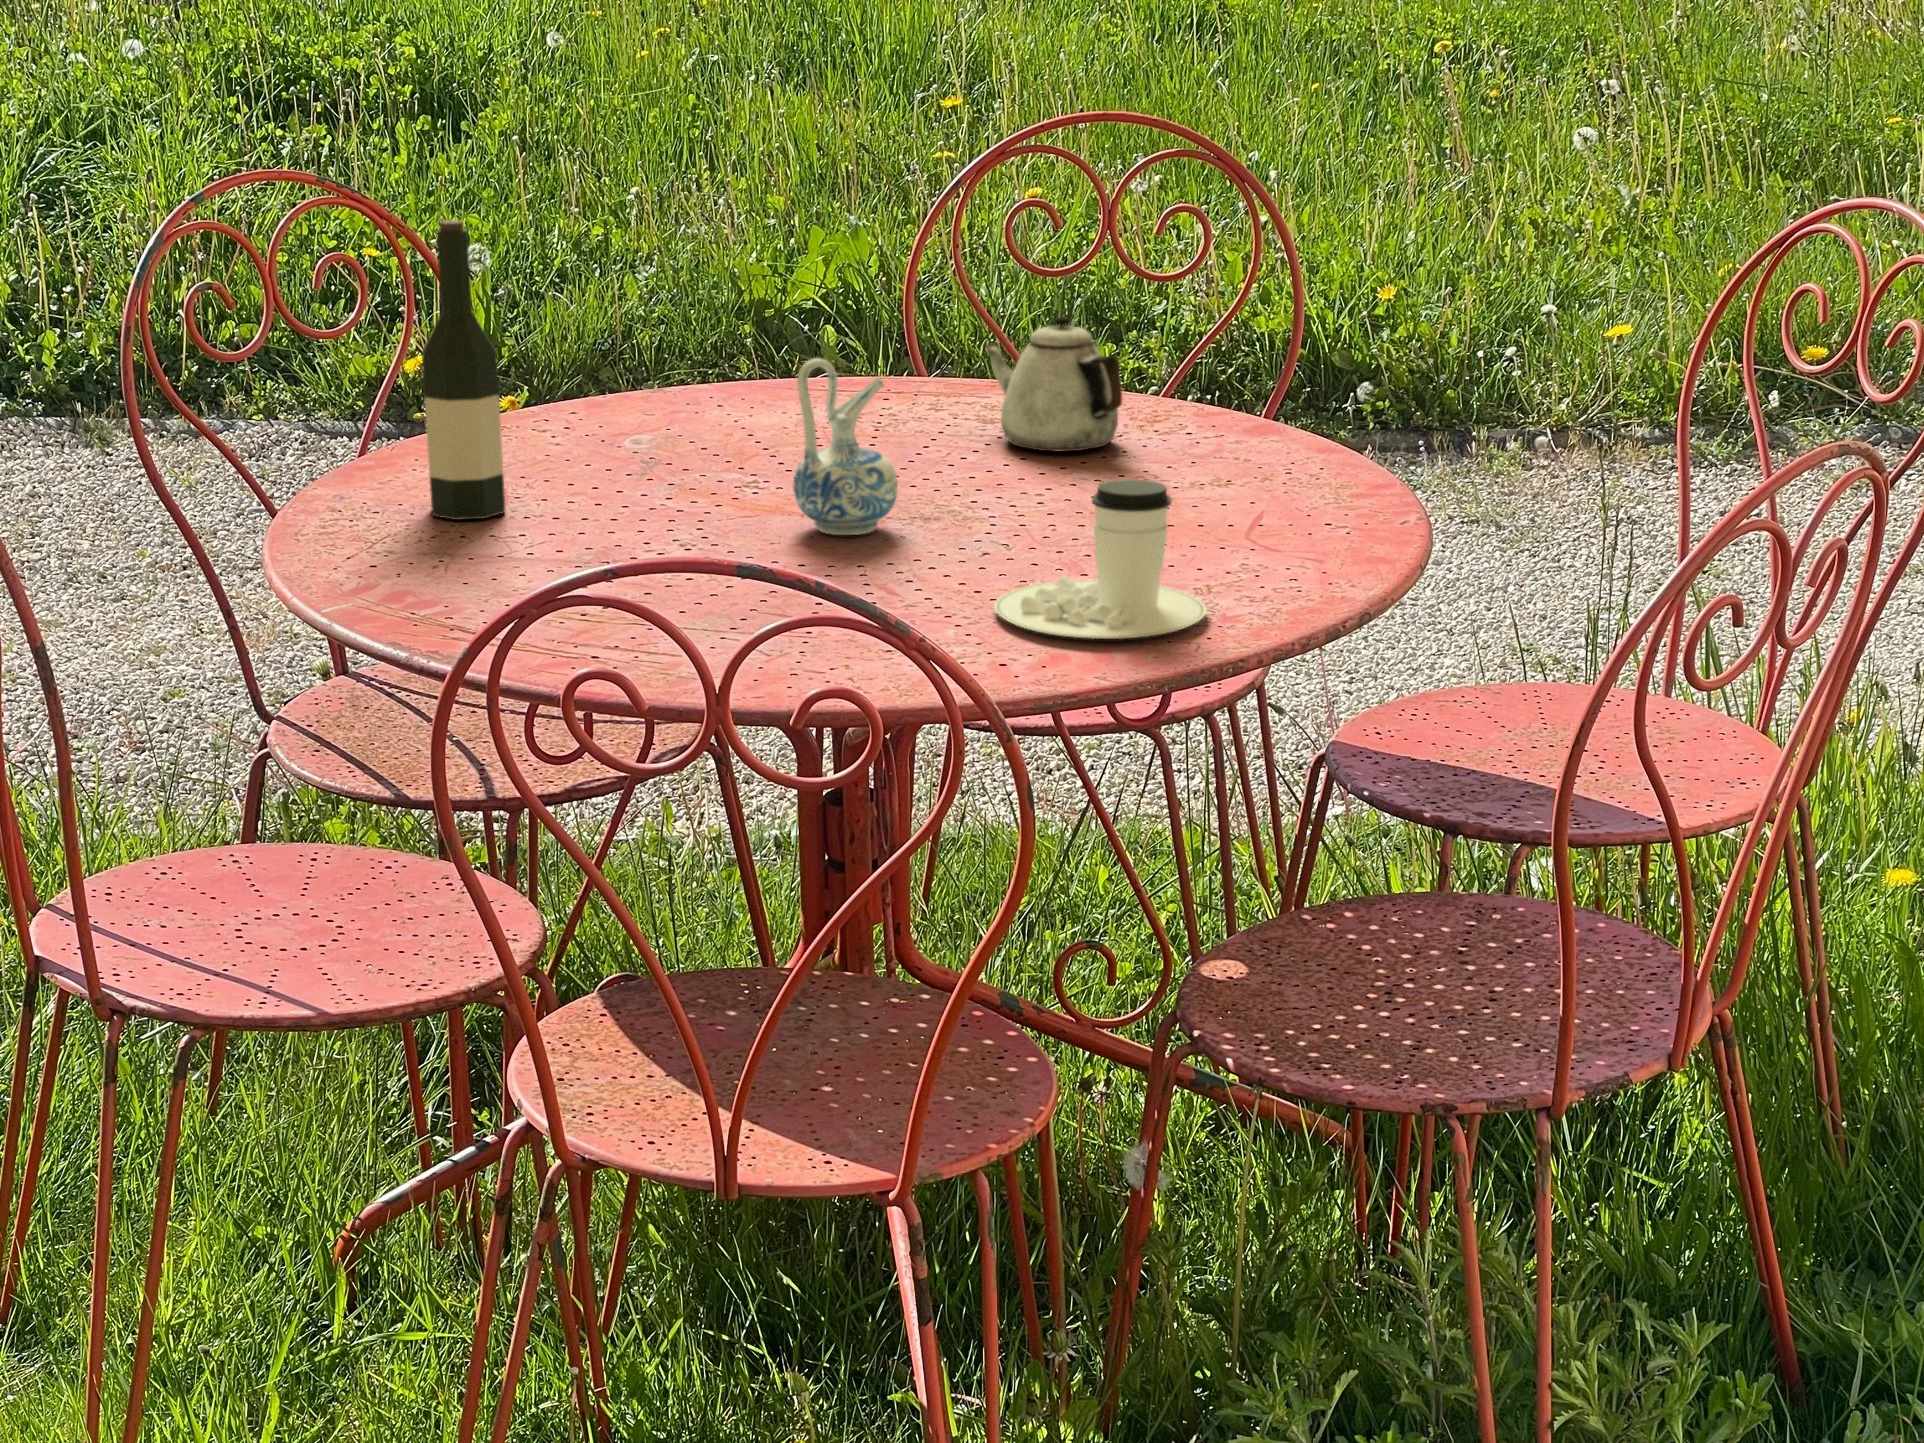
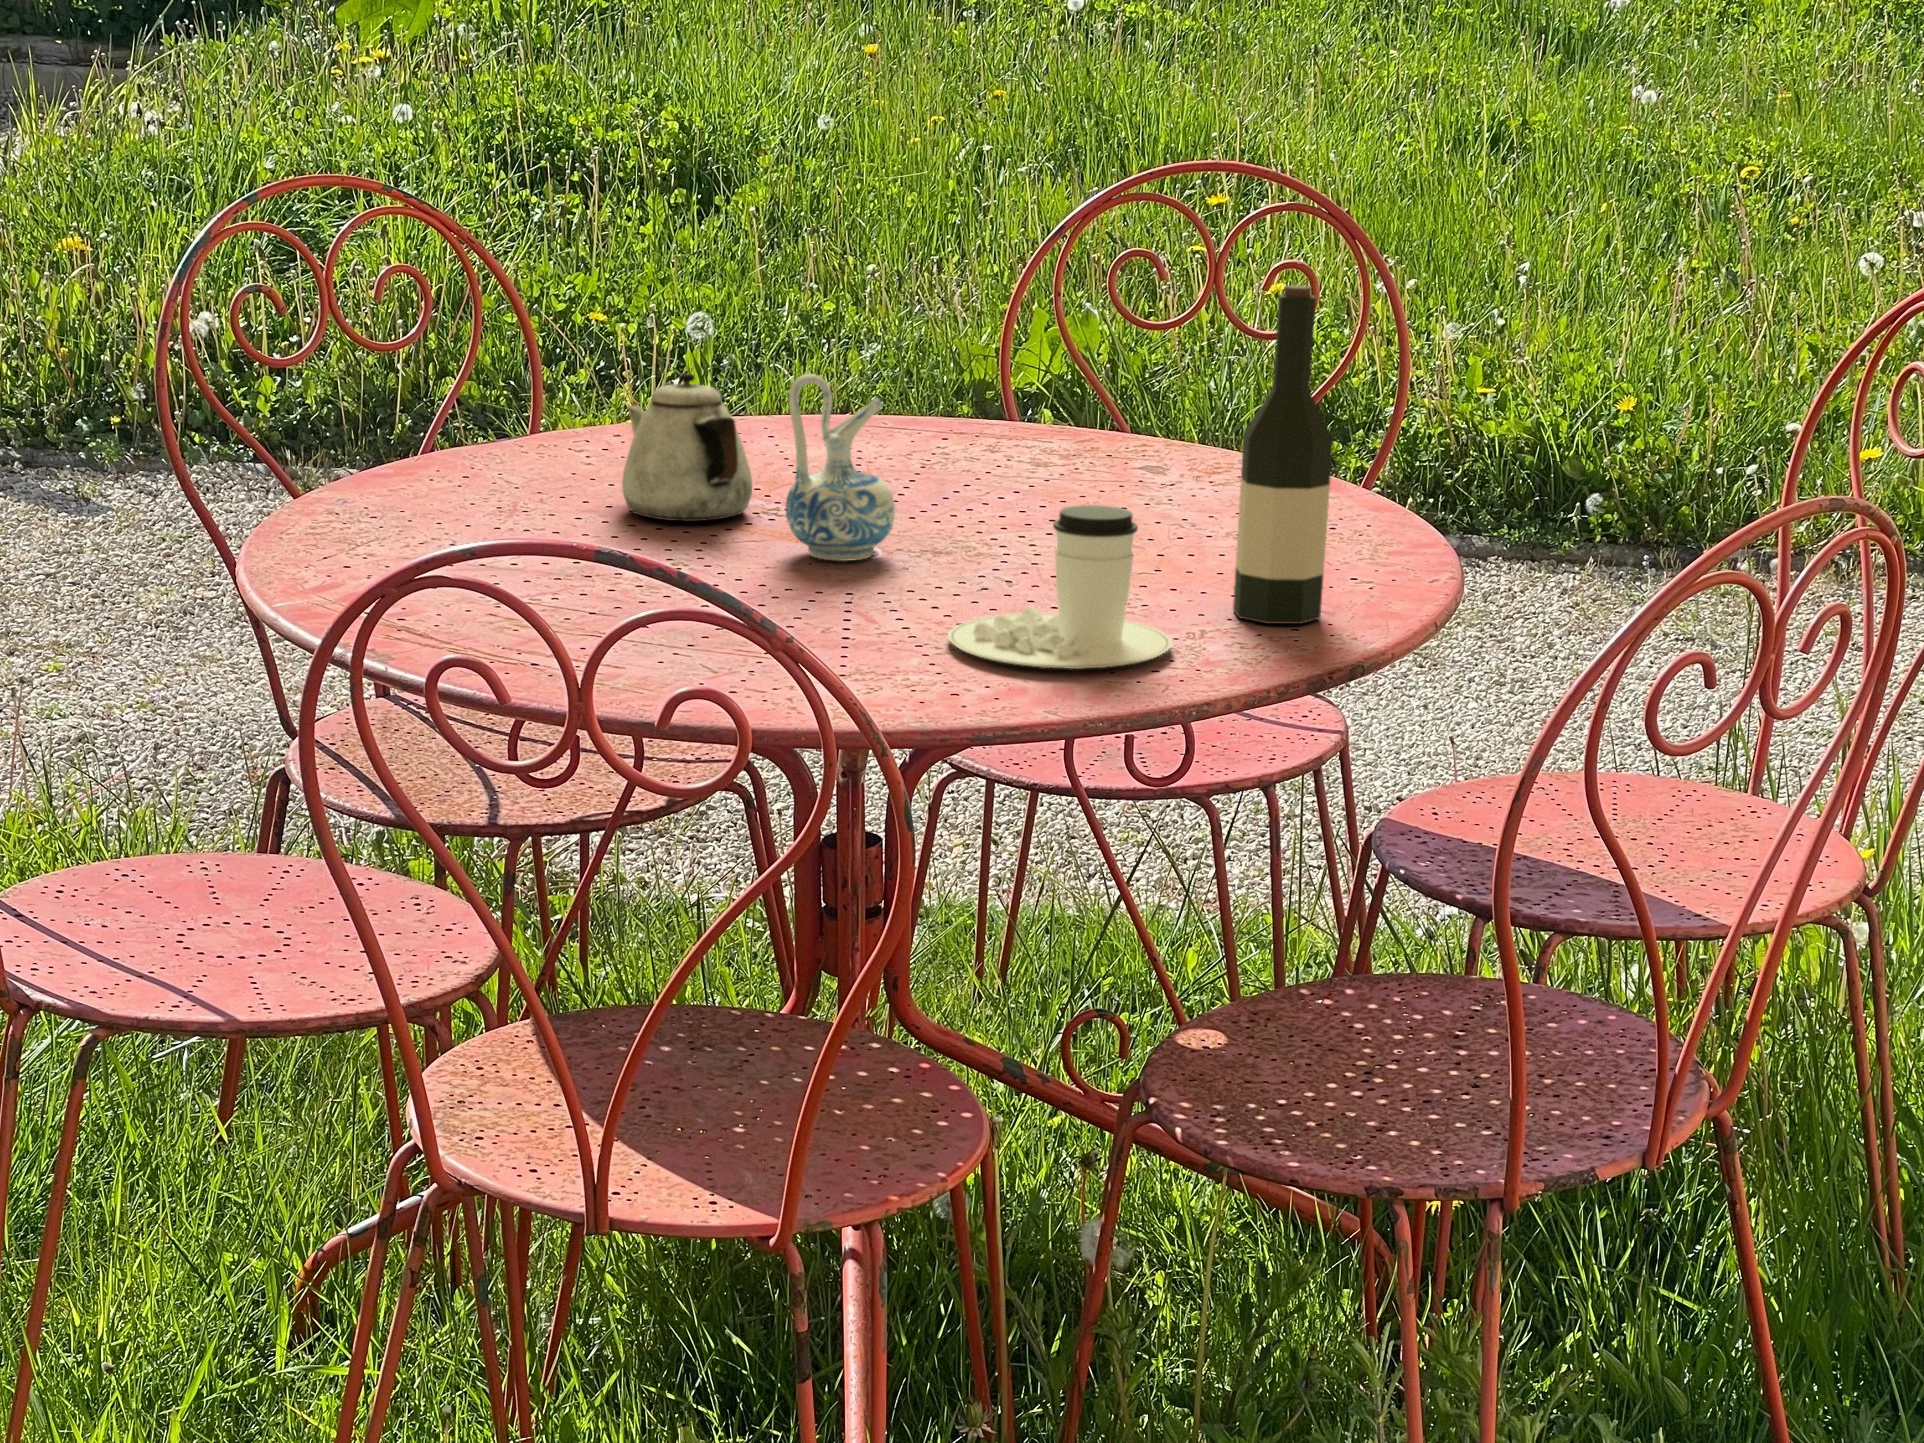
wine bottle: present [422,220,505,520] -> present [1233,285,1333,624]
teapot: present [986,317,1122,452] -> present [622,373,752,521]

